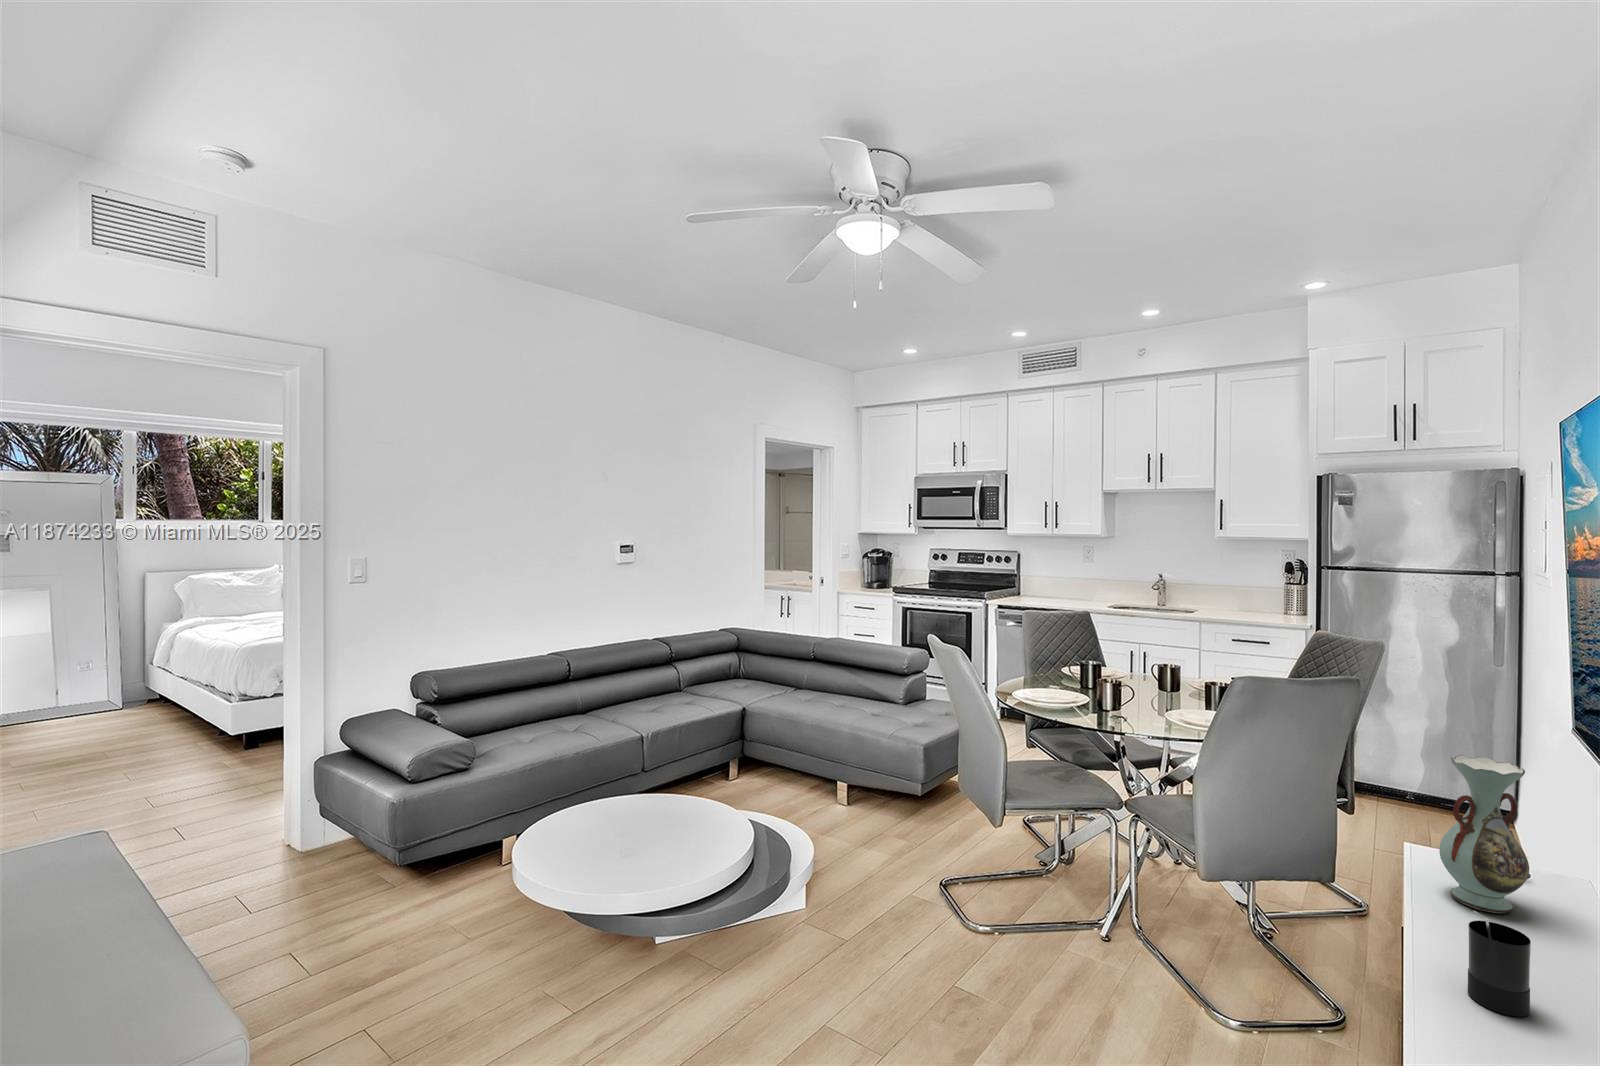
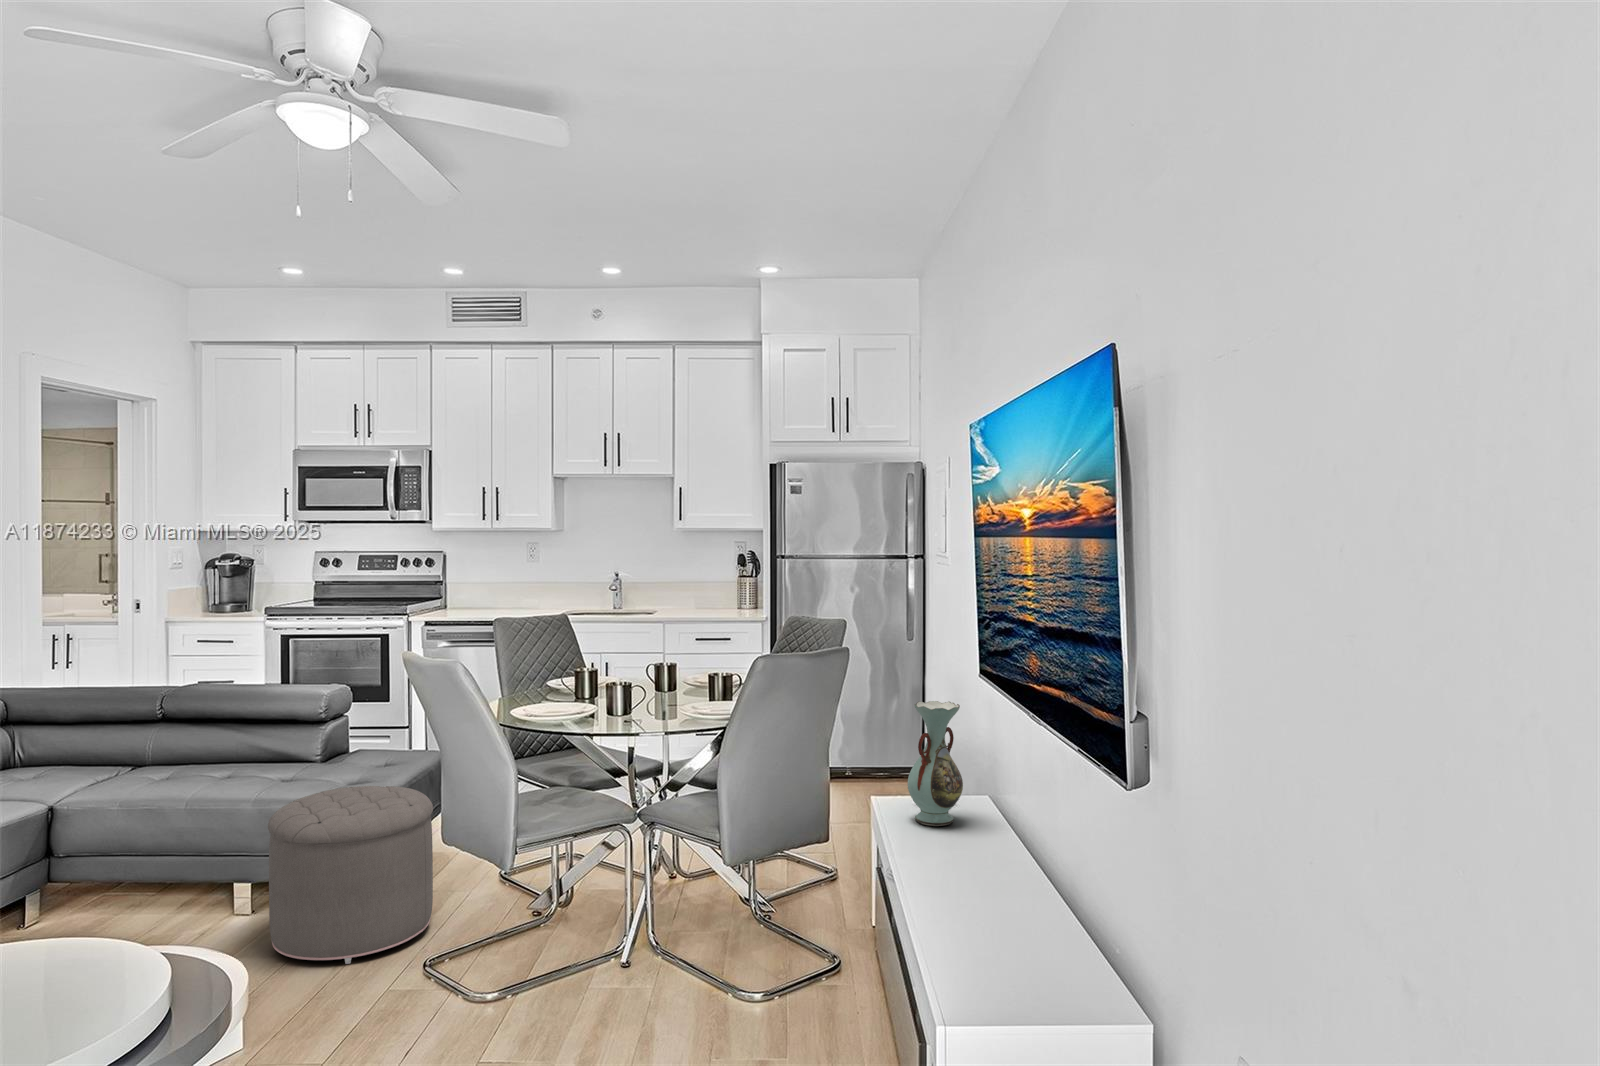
ottoman: none [850,728,962,862] -> present [268,786,433,964]
candle: present [1468,911,1531,1017] -> none [944,815,980,888]

